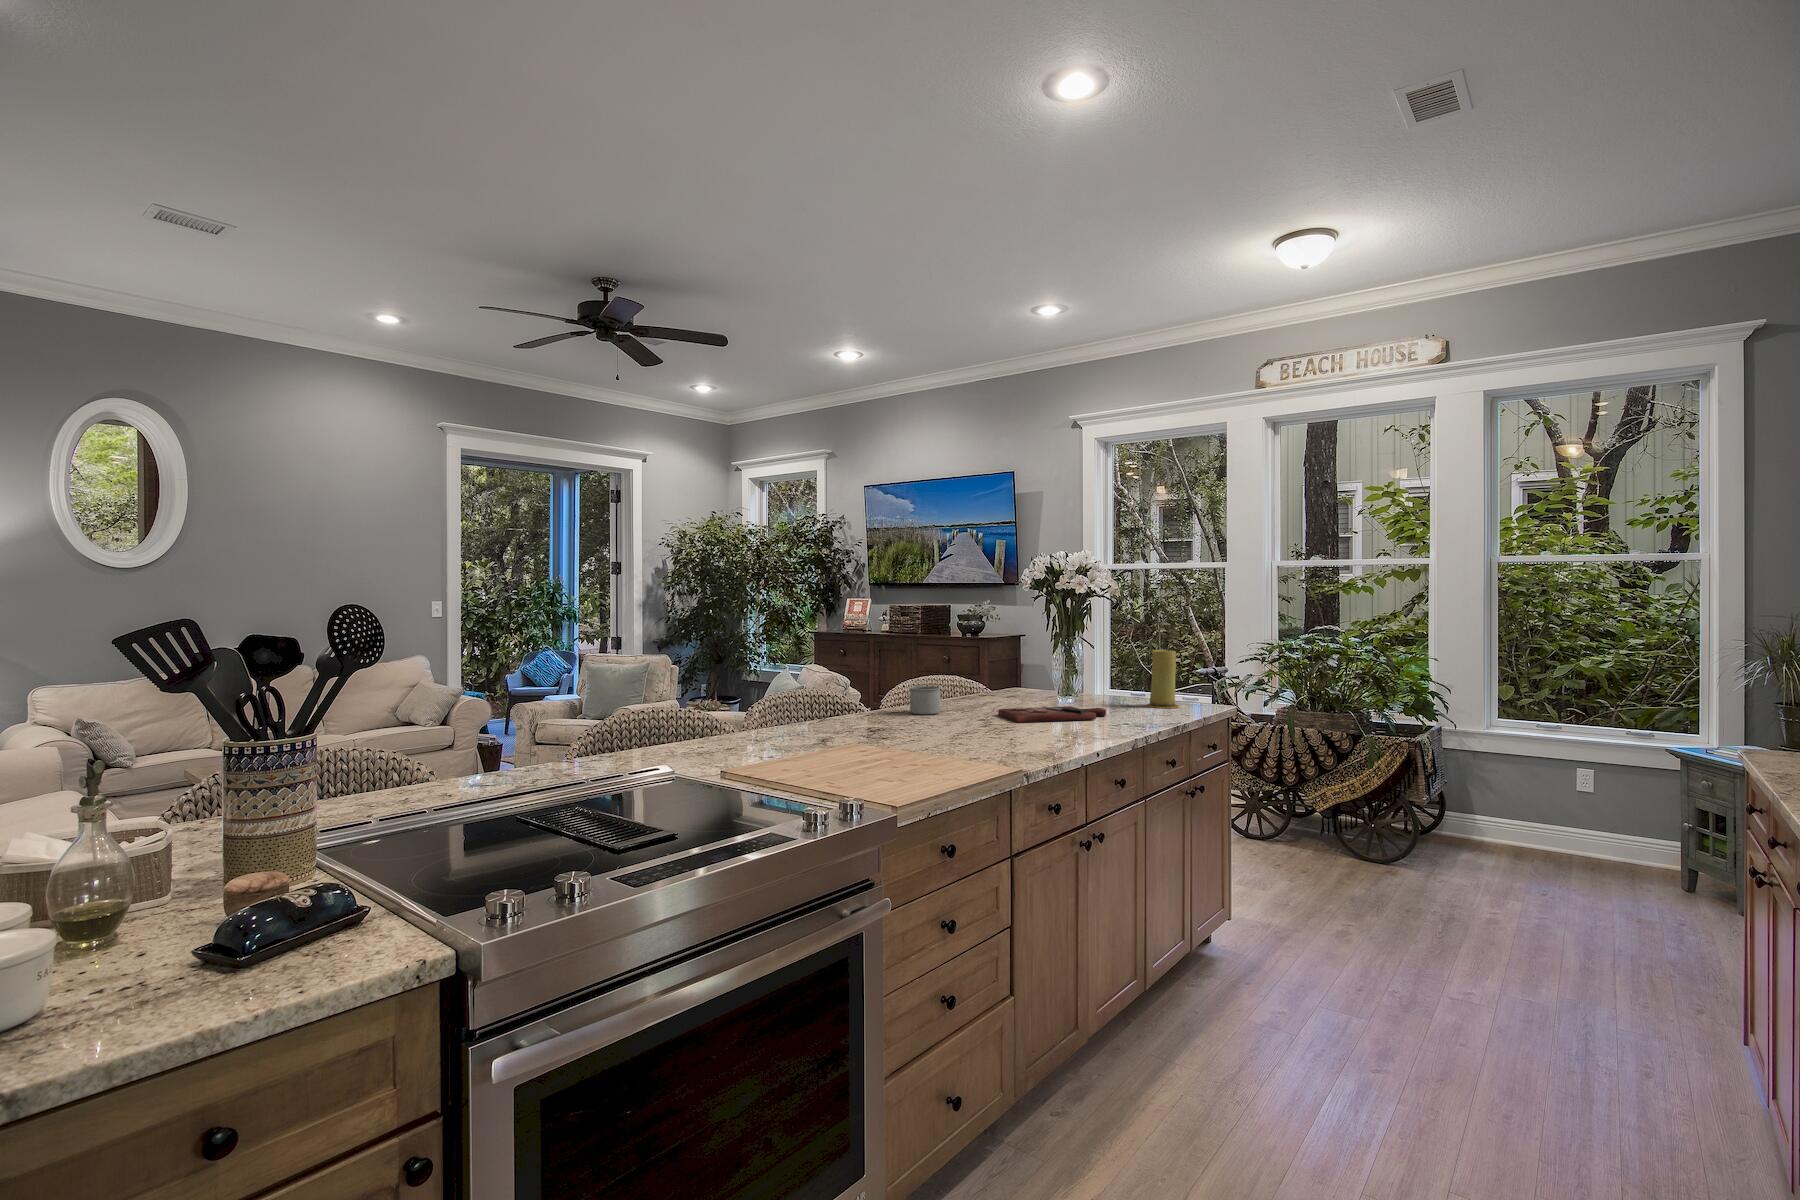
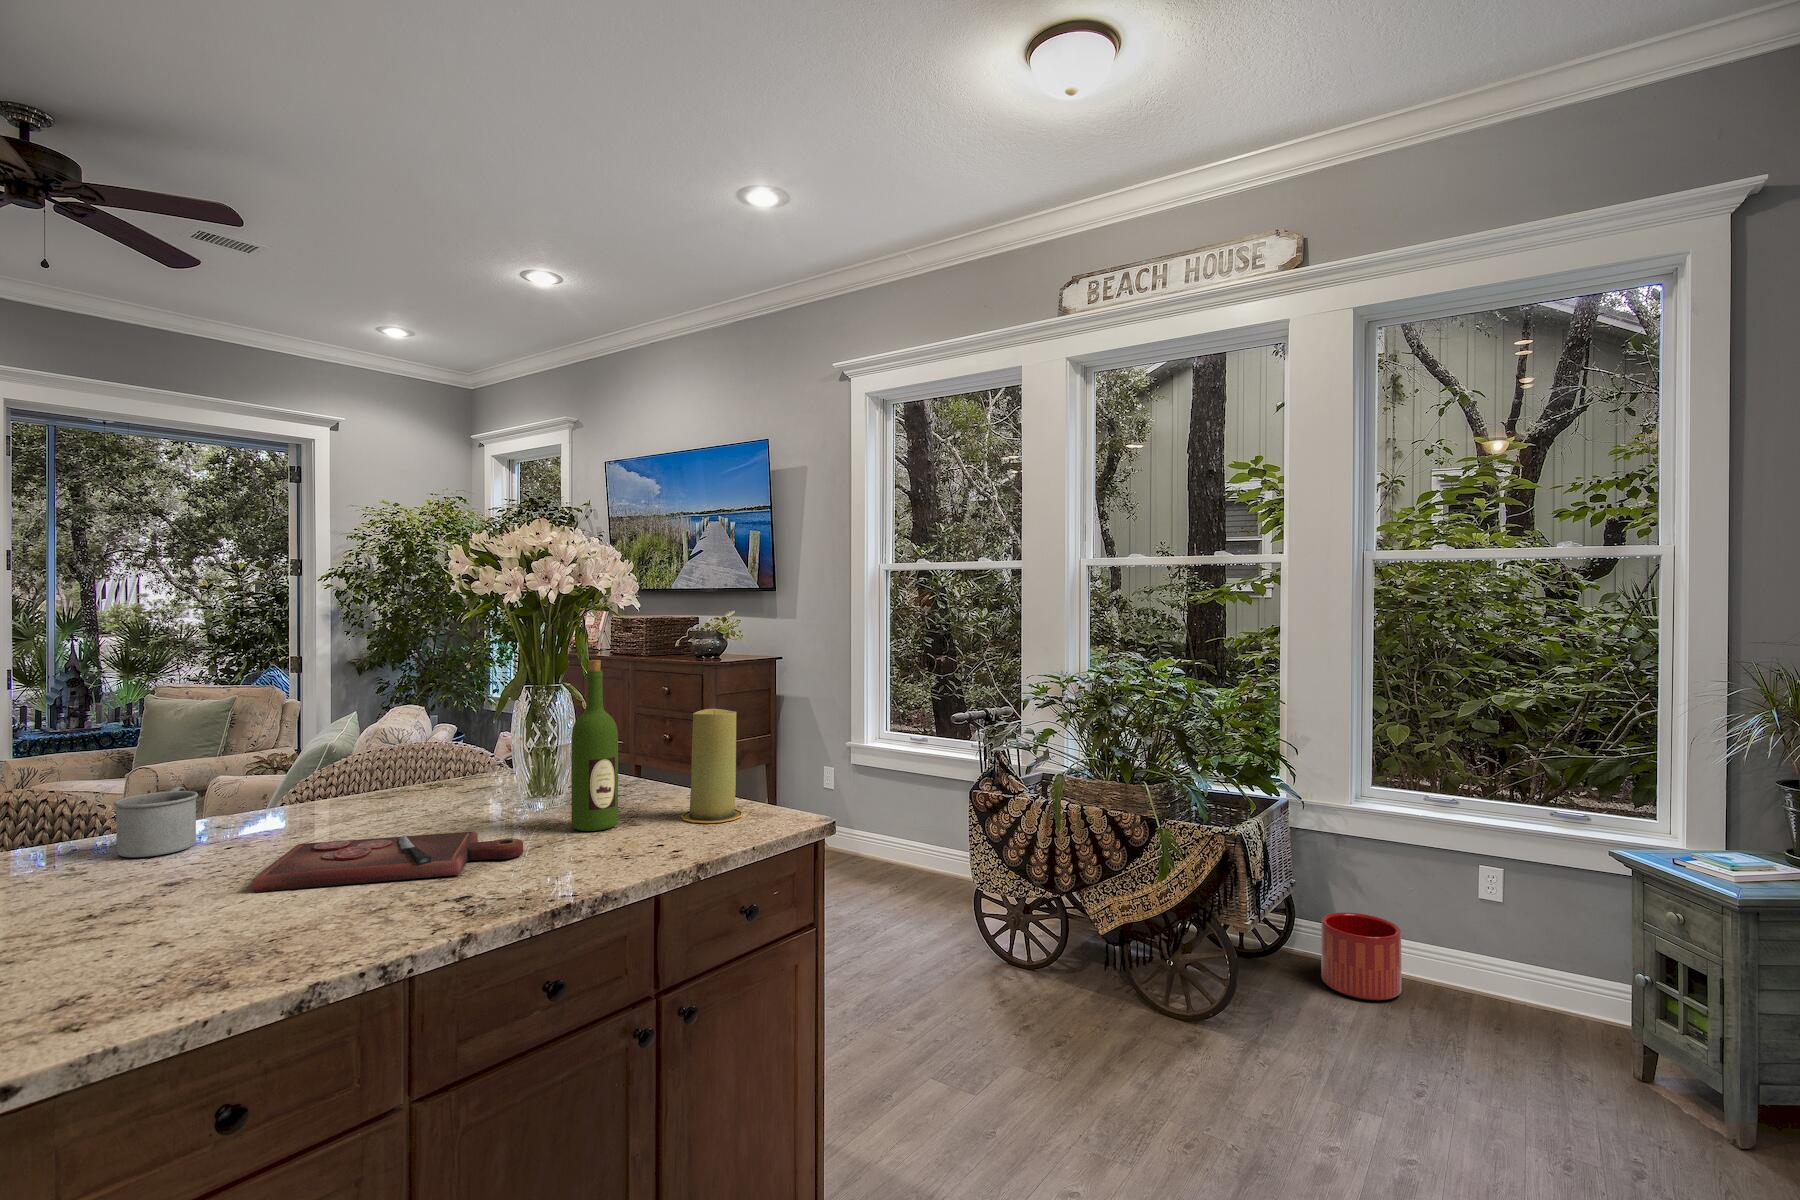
wine bottle: none [1100,623,1124,710] -> present [571,660,618,831]
planter: none [1465,804,1522,857] -> present [1321,912,1401,1000]

